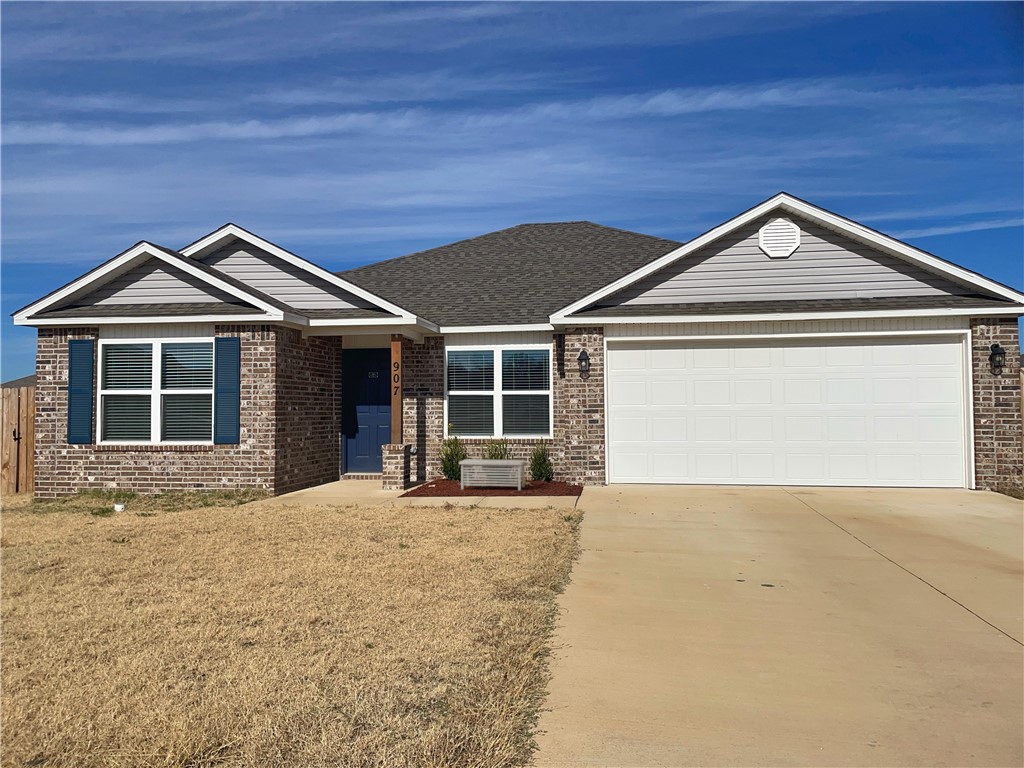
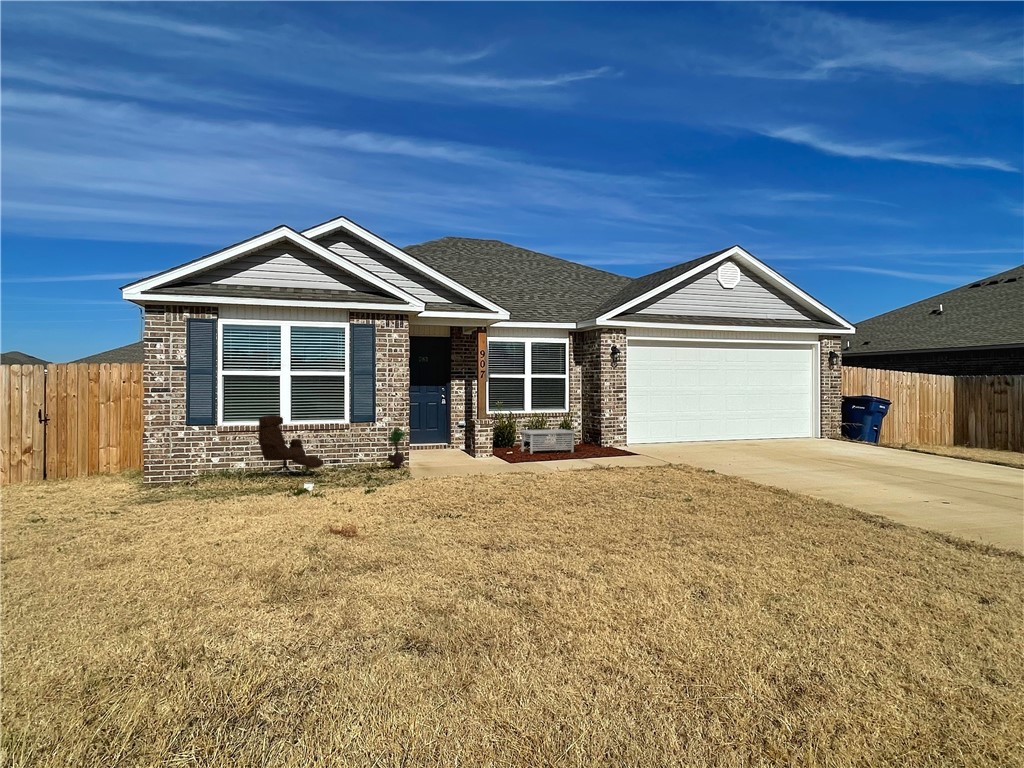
lounge chair: none [111,435,164,499] -> present [258,415,324,476]
potted tree: none [231,447,262,496] -> present [387,428,407,467]

